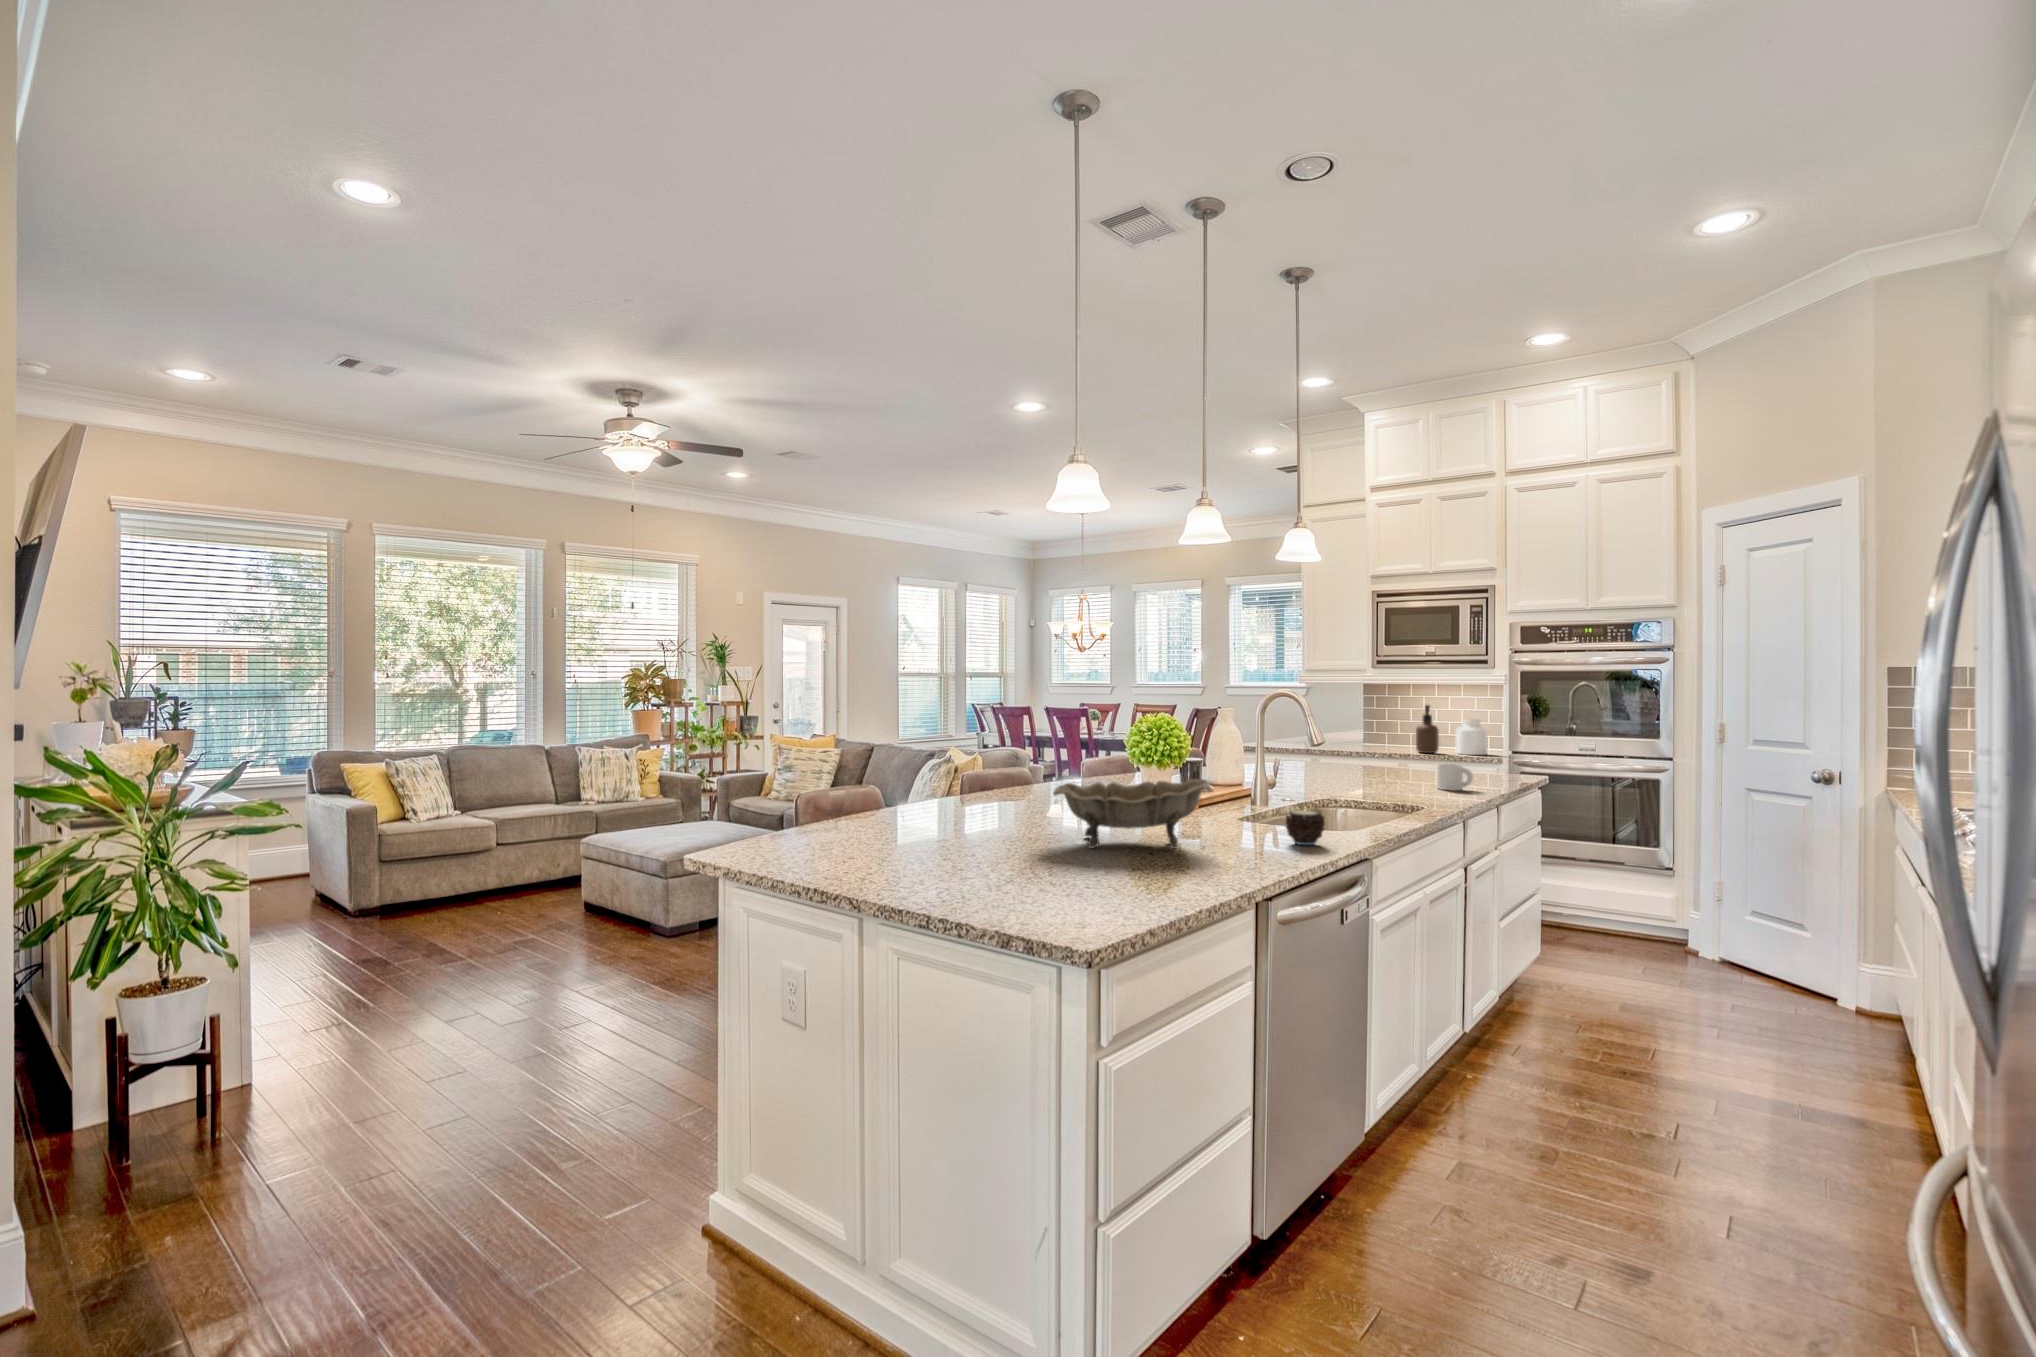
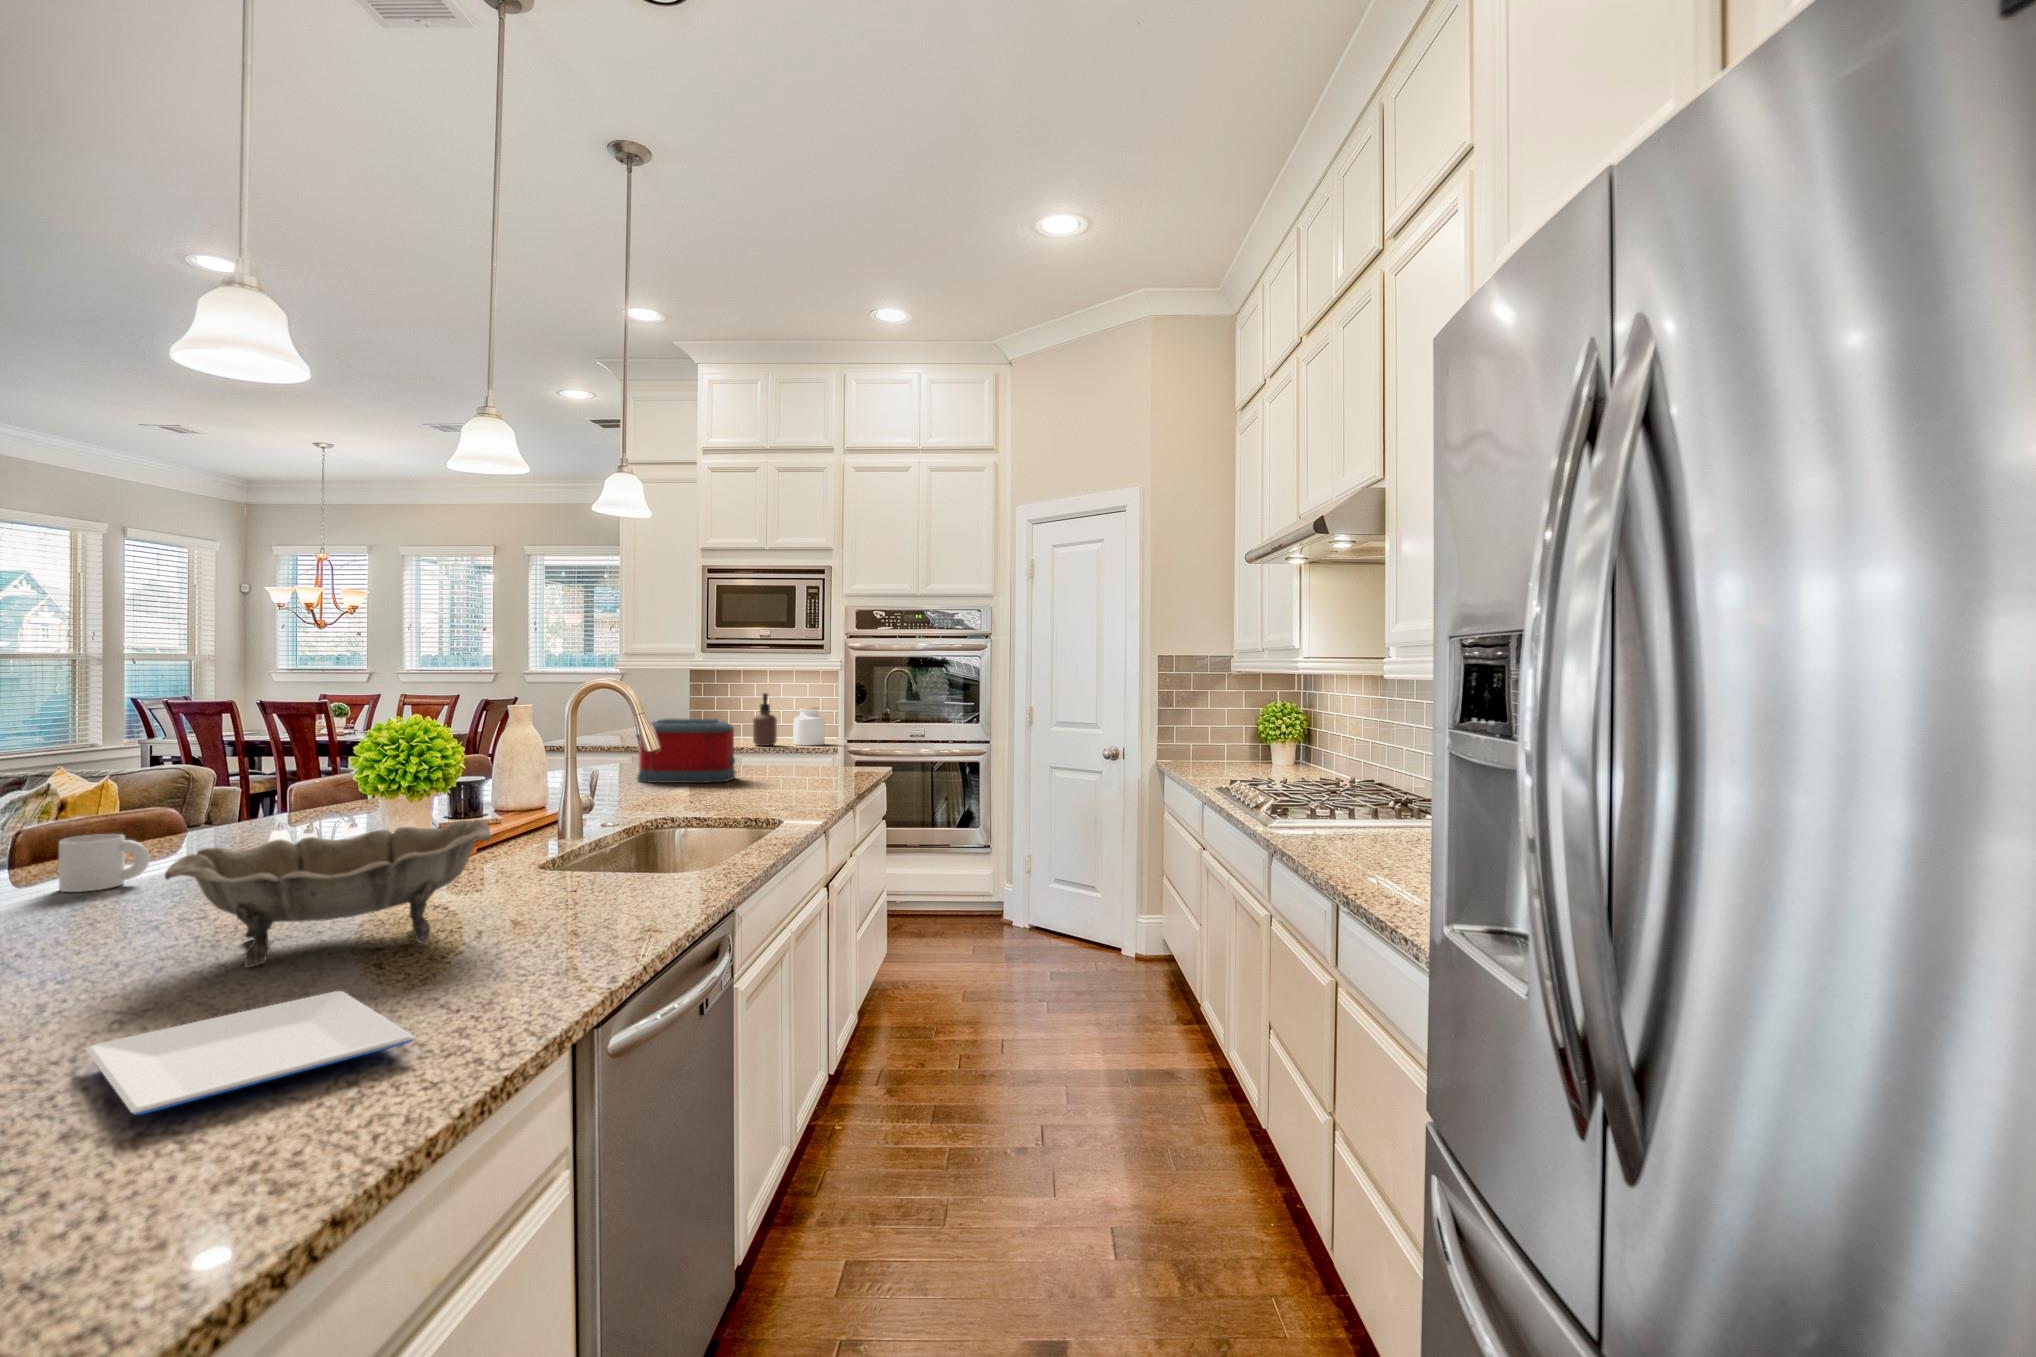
toaster: none [1309,724,1392,778] -> present [637,719,736,783]
mug: present [1437,764,1473,790] -> present [59,834,150,892]
candle: present [1286,810,1325,845] -> none [612,844,671,902]
plate: none [1038,861,1178,892] -> present [86,991,415,1115]

